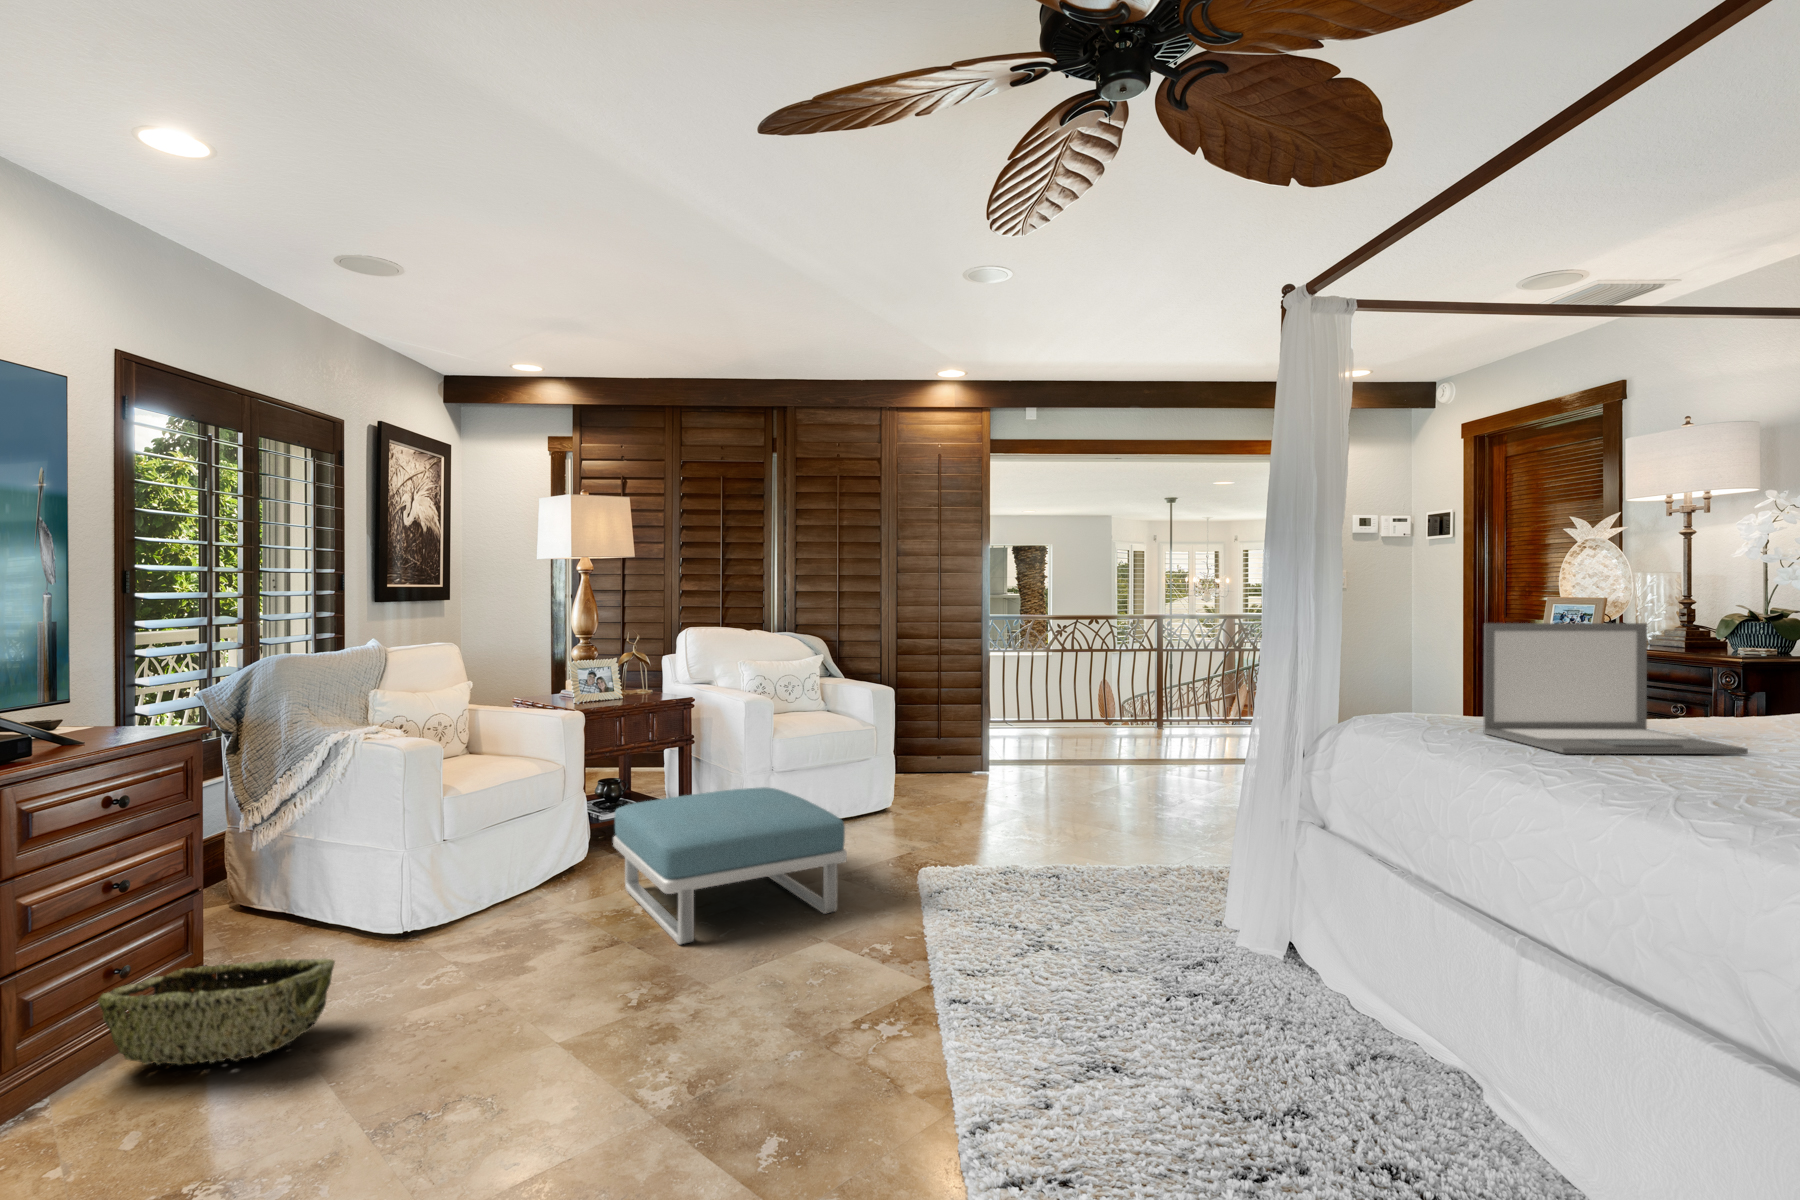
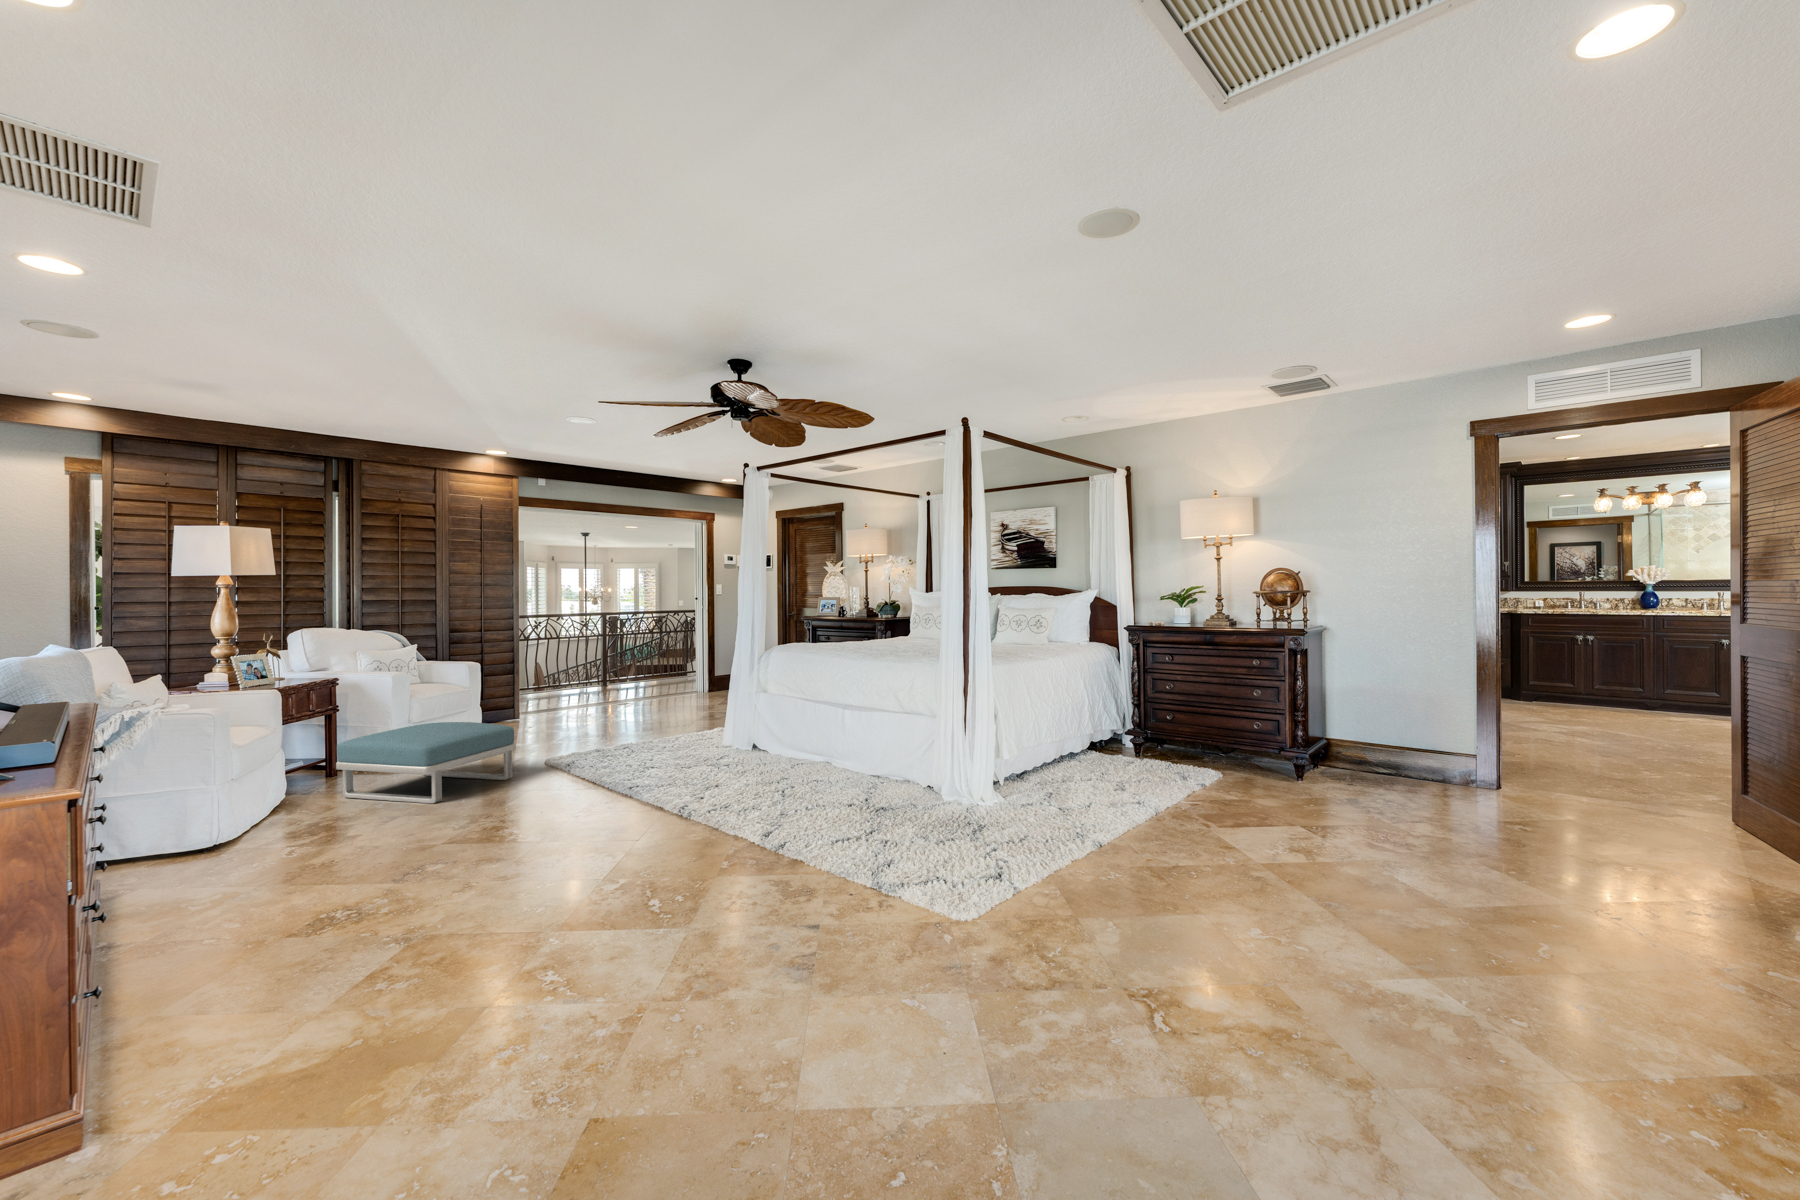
laptop: present [1484,623,1748,754] -> none [811,605,882,648]
woven basket: present [98,958,335,1065] -> none [110,825,264,897]

